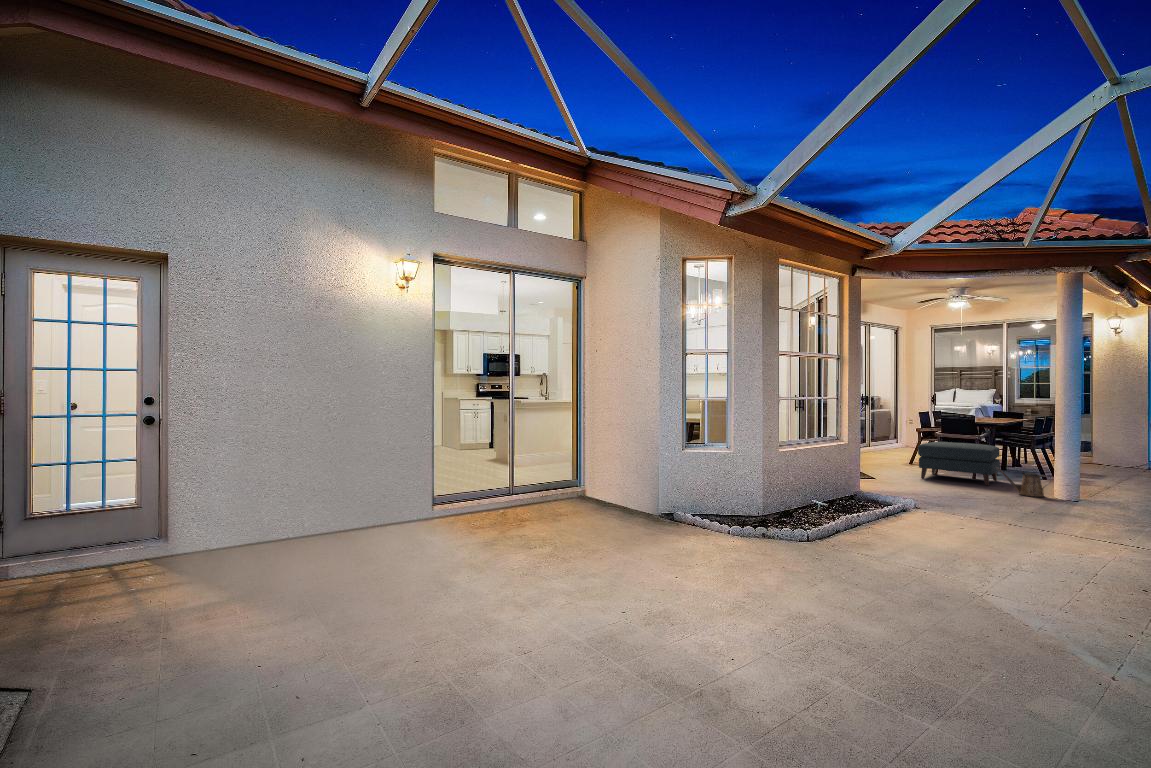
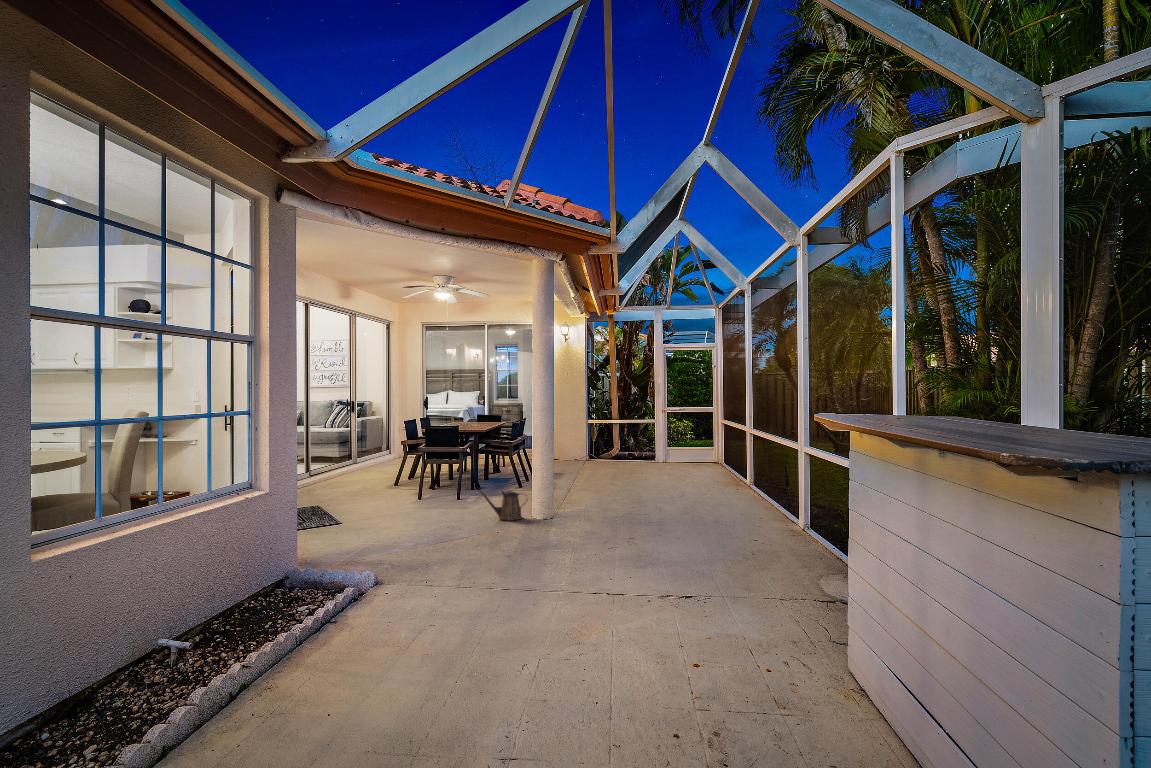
ottoman: present [918,442,1000,486] -> none [397,458,482,510]

